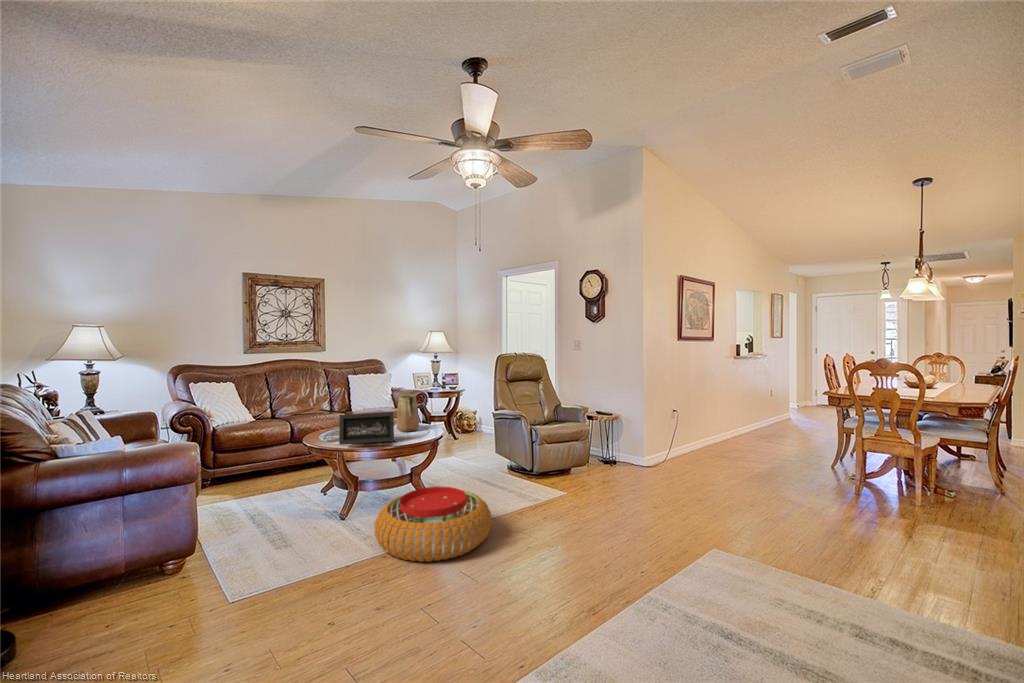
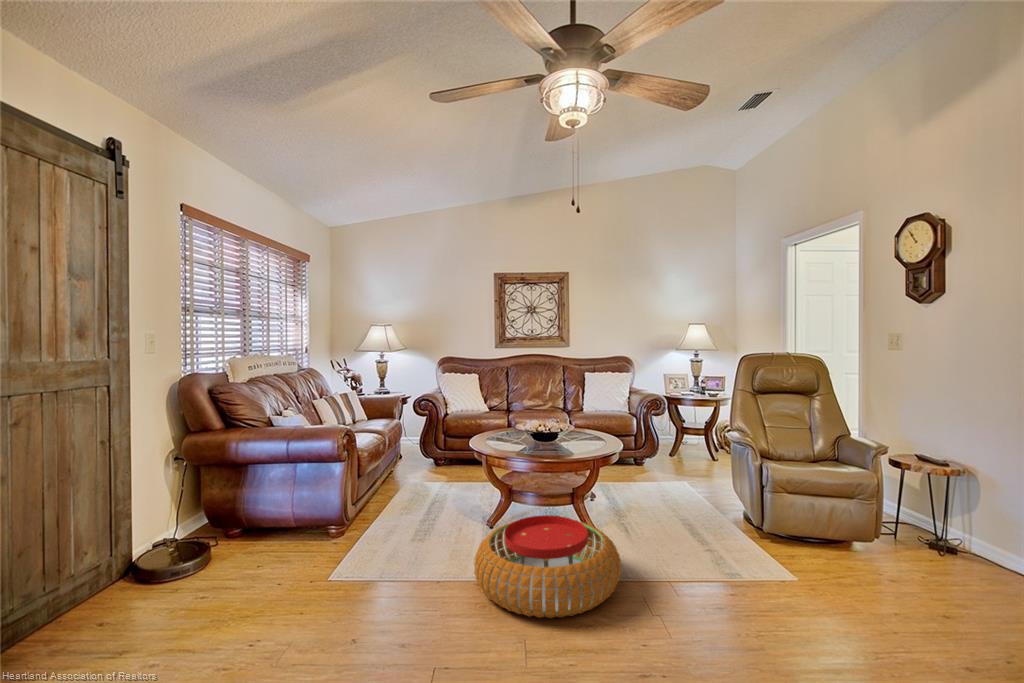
vase: present [397,394,419,432] -> none [572,399,595,443]
picture frame: present [339,412,394,445] -> none [492,415,547,452]

